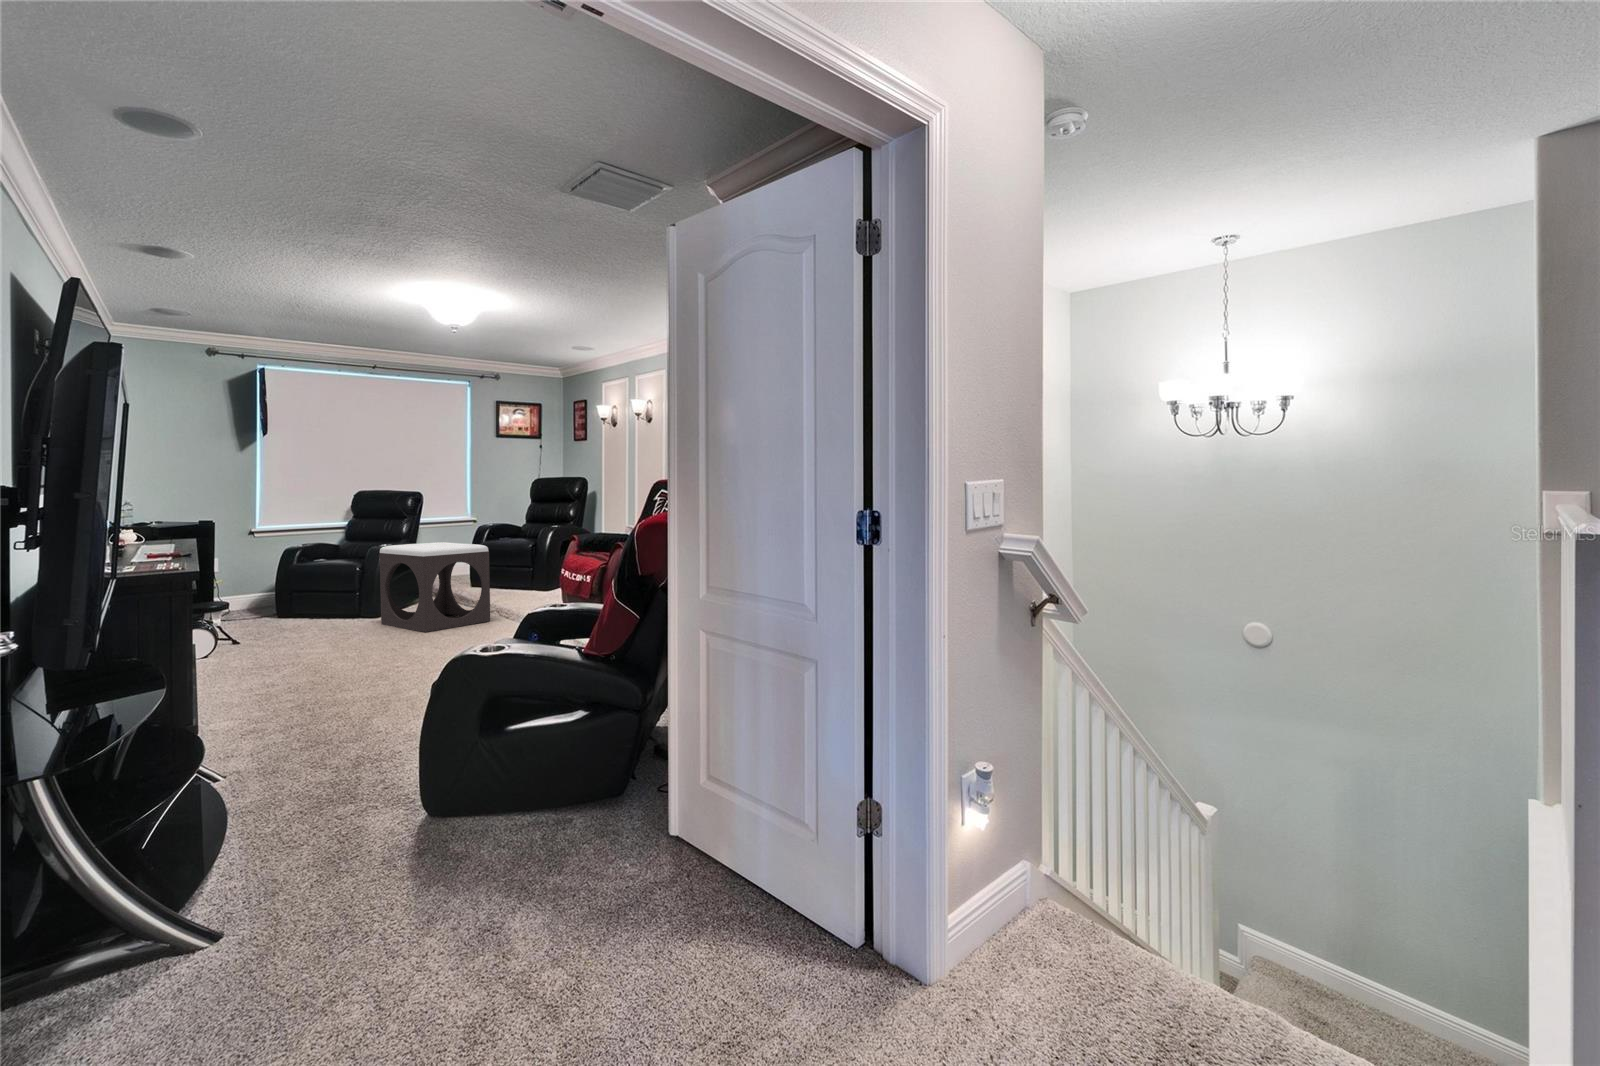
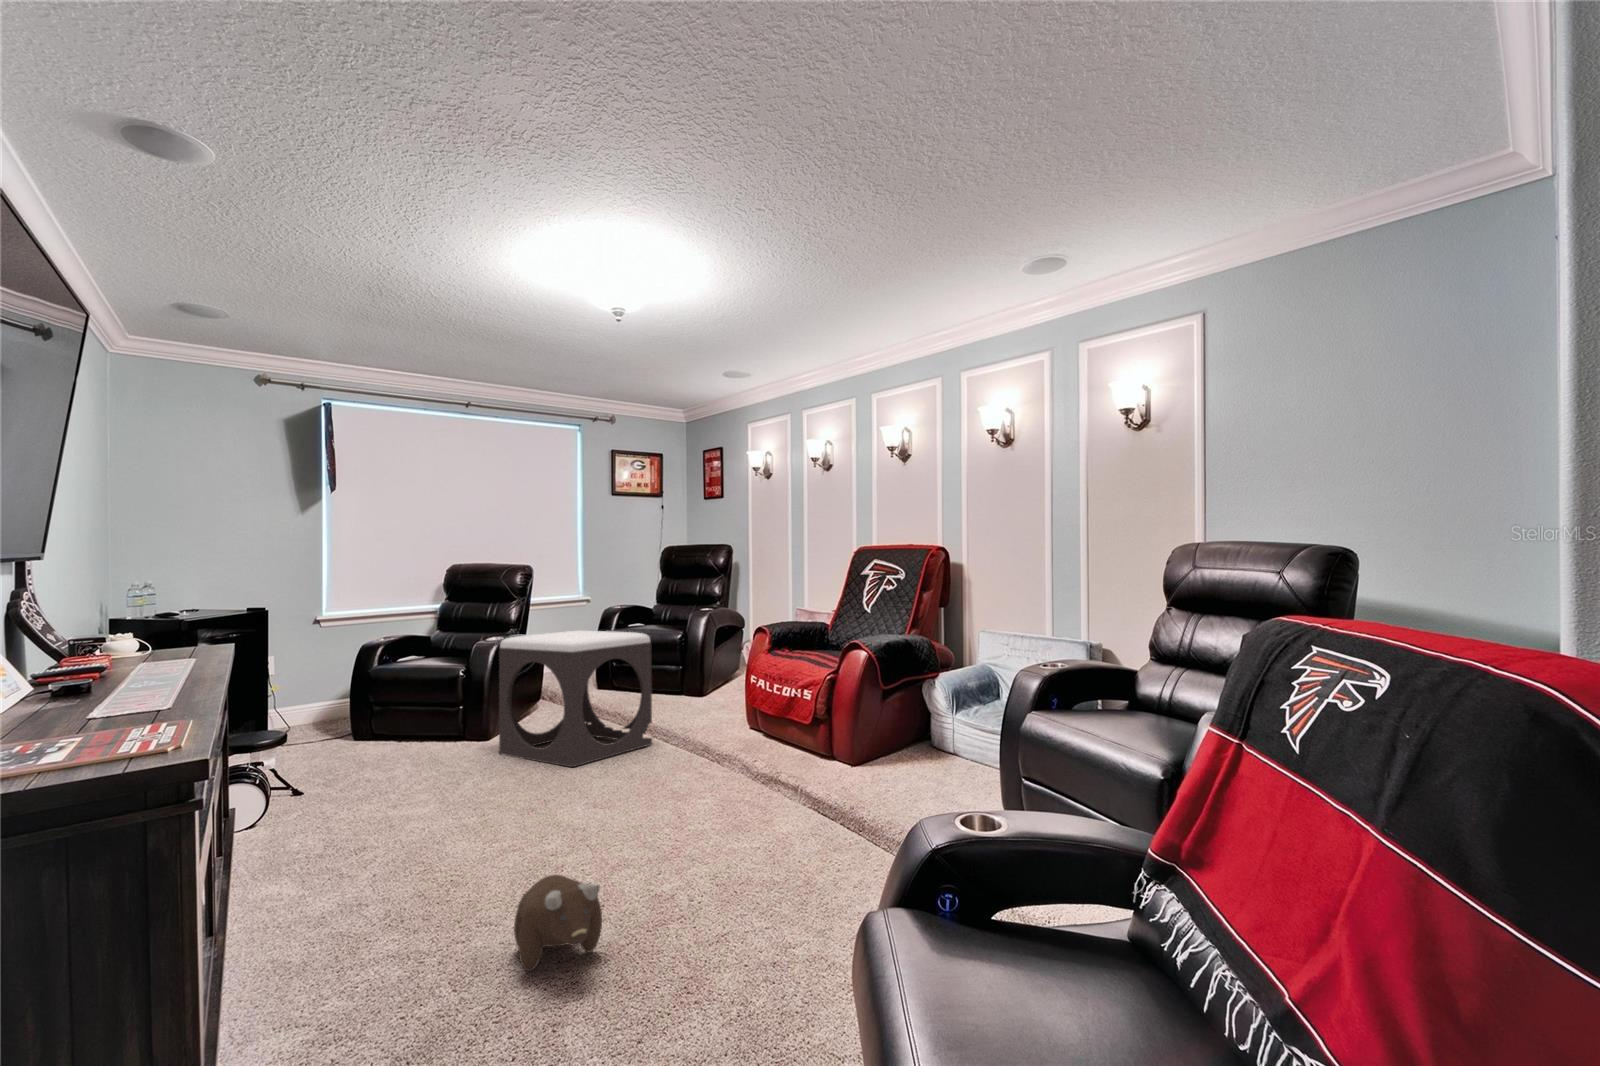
plush toy: none [328,667,377,710] -> present [514,875,602,971]

